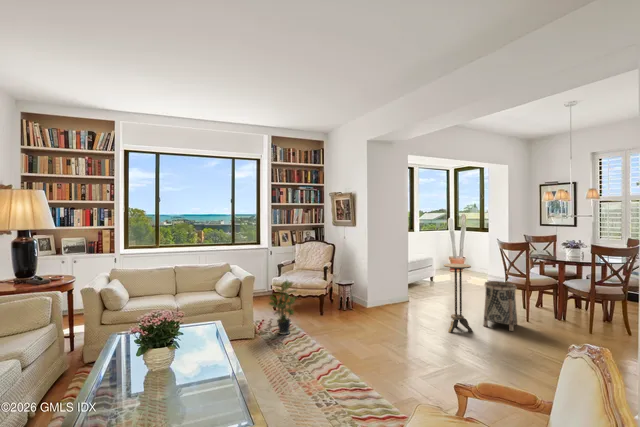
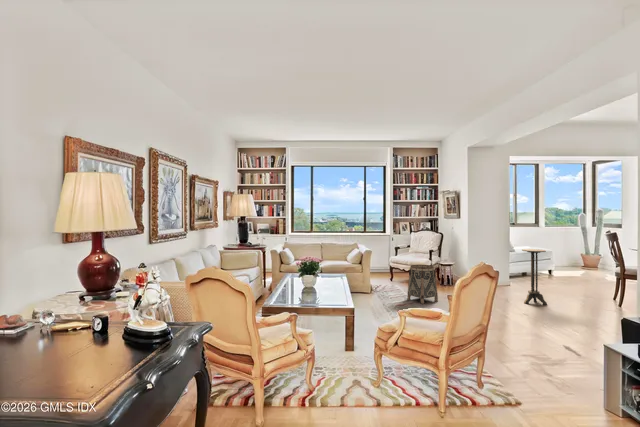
potted plant: present [269,280,297,335] -> none [381,255,403,293]
basket: present [484,281,517,331] -> present [407,265,438,304]

